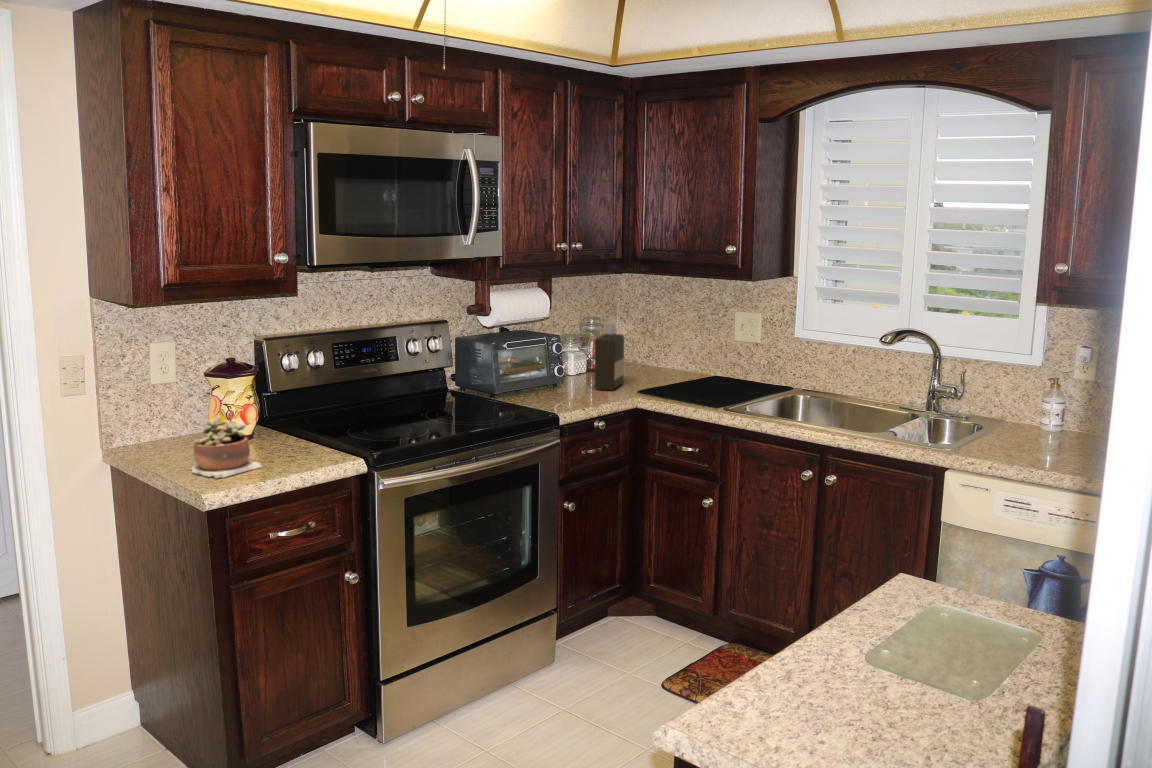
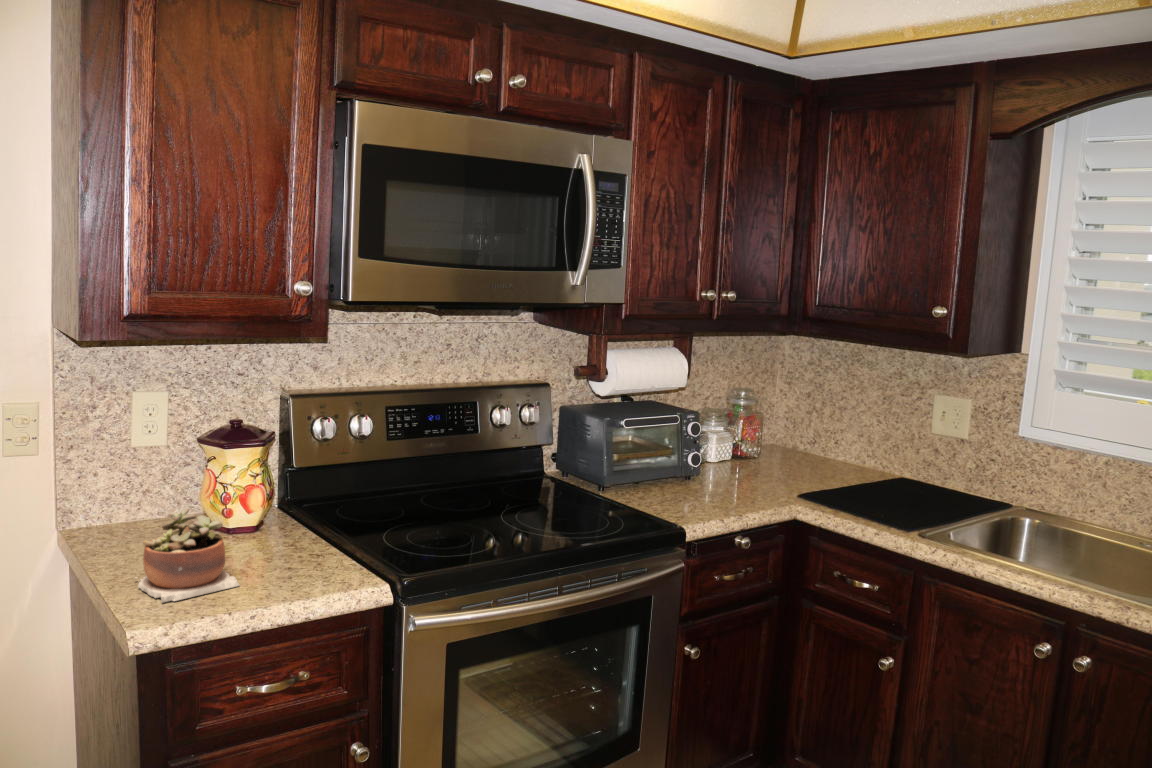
bottle: present [594,323,624,390] -> none [740,399,785,492]

